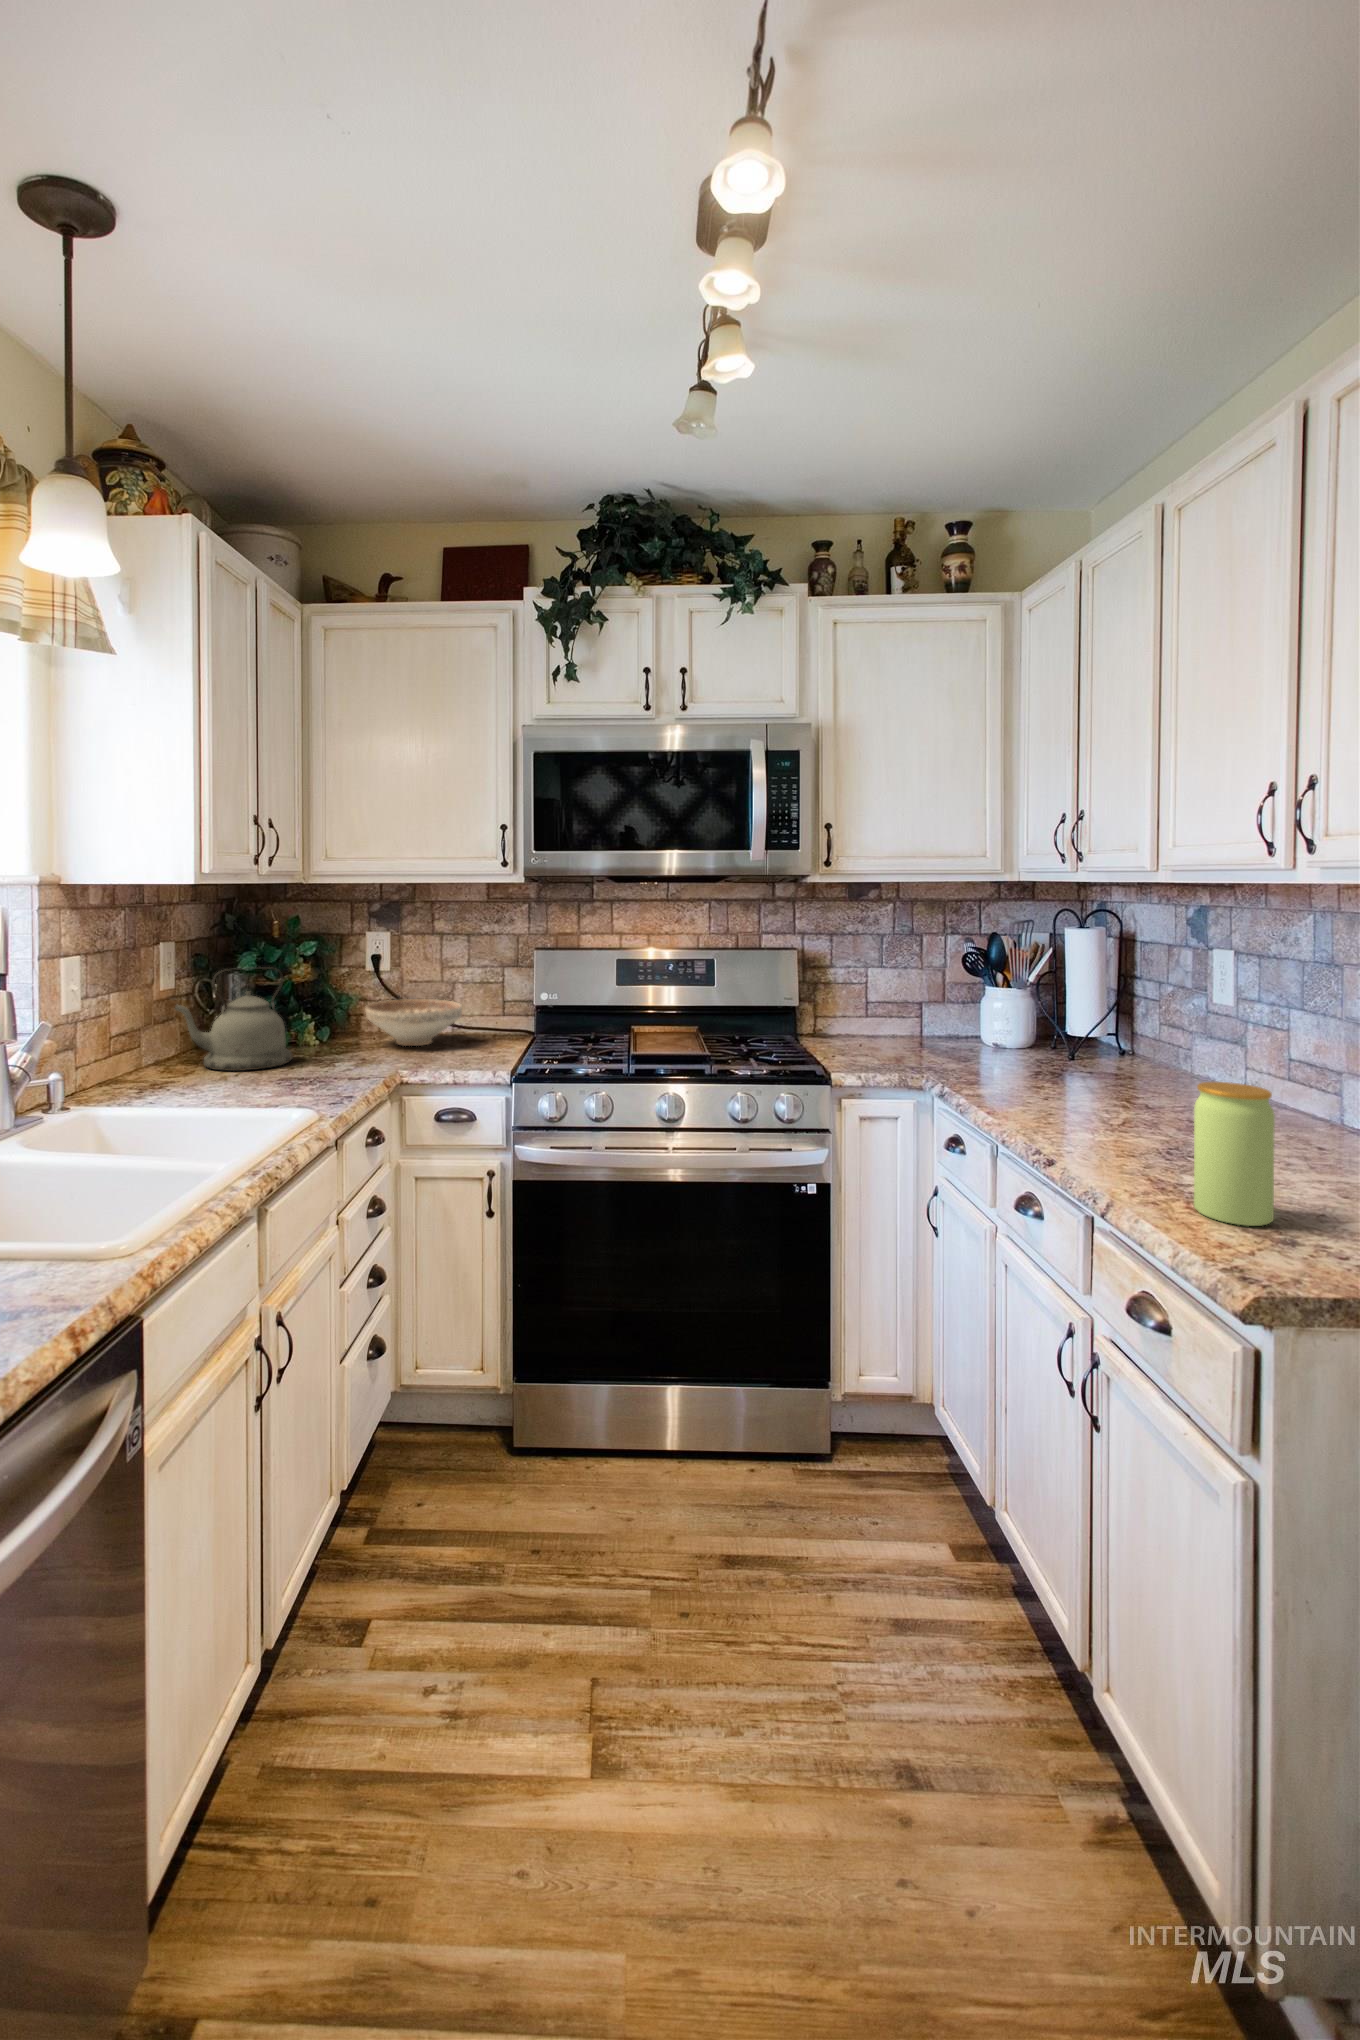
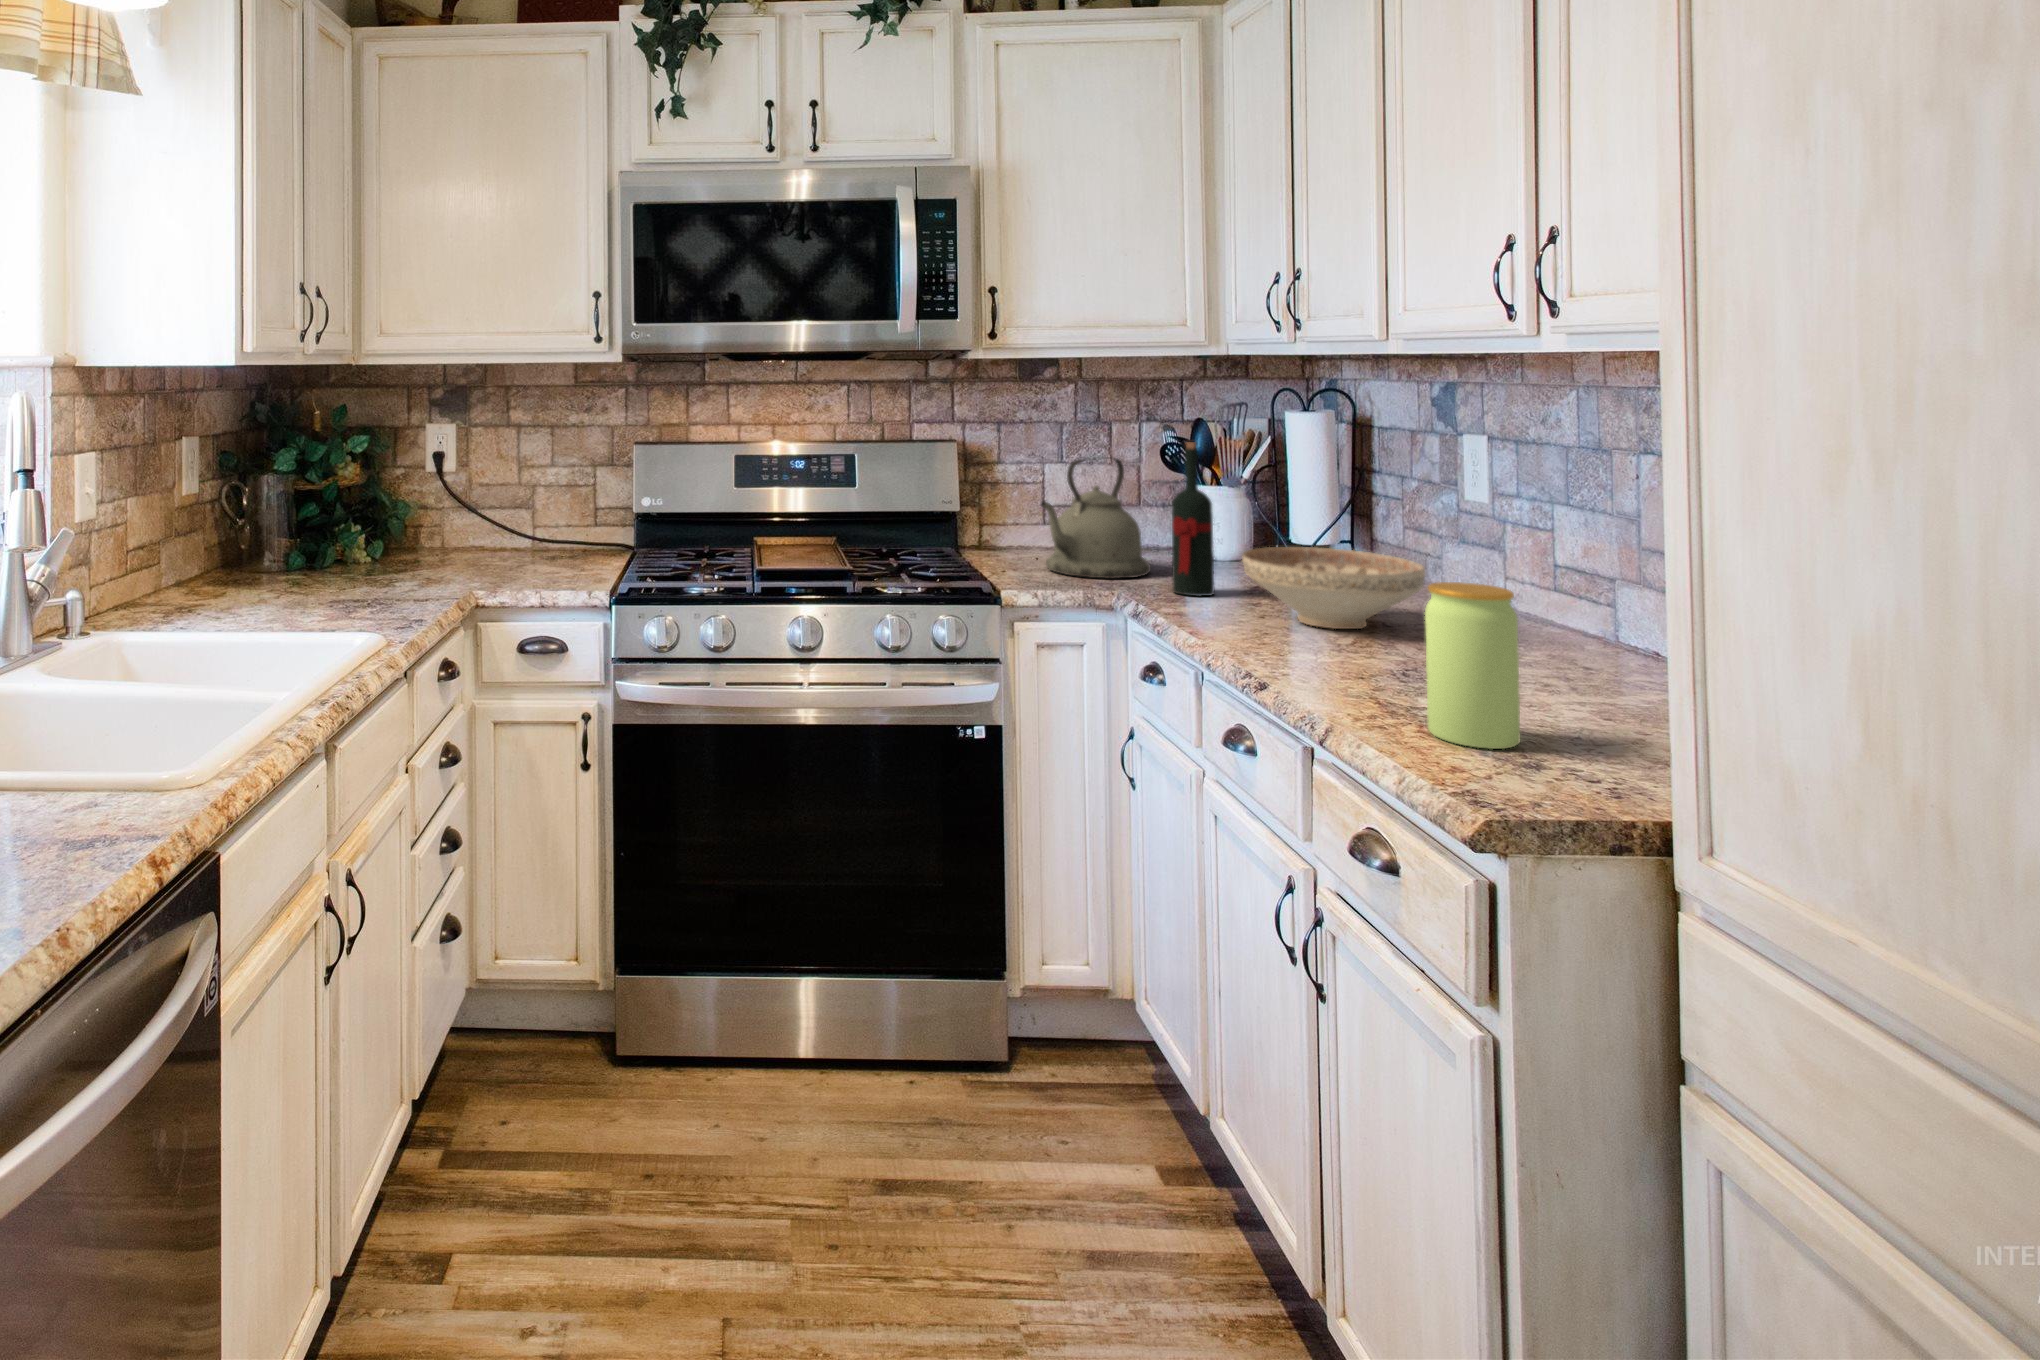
wine bottle: none [972,954,1006,1080] -> present [1172,442,1214,596]
kettle: present [175,971,293,1071] -> present [1041,458,1151,579]
decorative bowl: present [366,999,462,1046] -> present [1243,547,1425,629]

